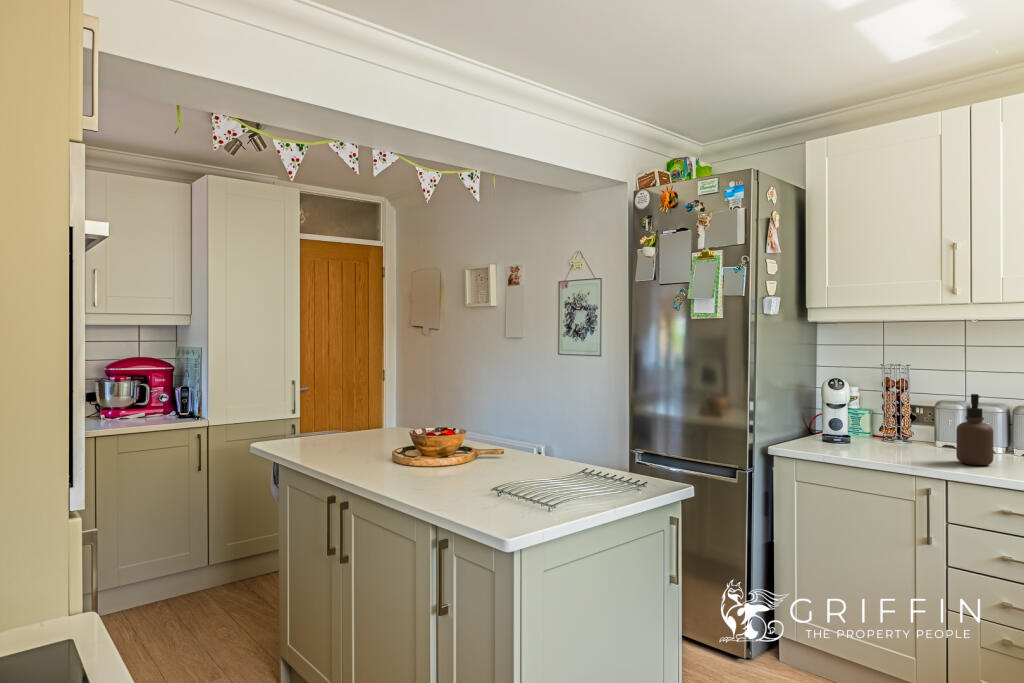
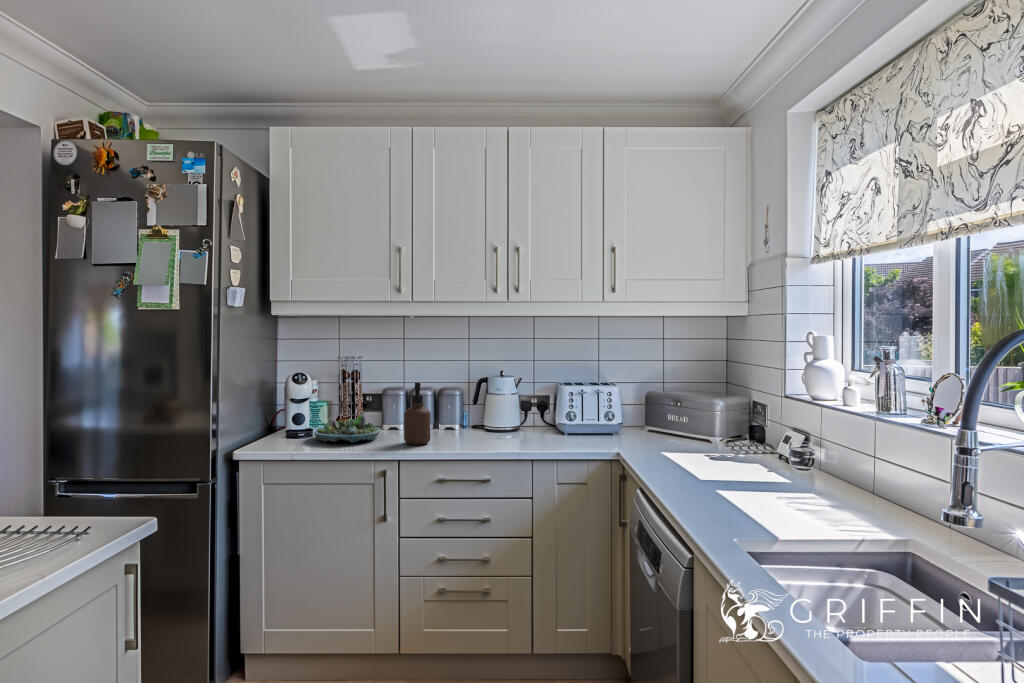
succulent planter: none [849,421,929,454] -> present [313,411,380,442]

